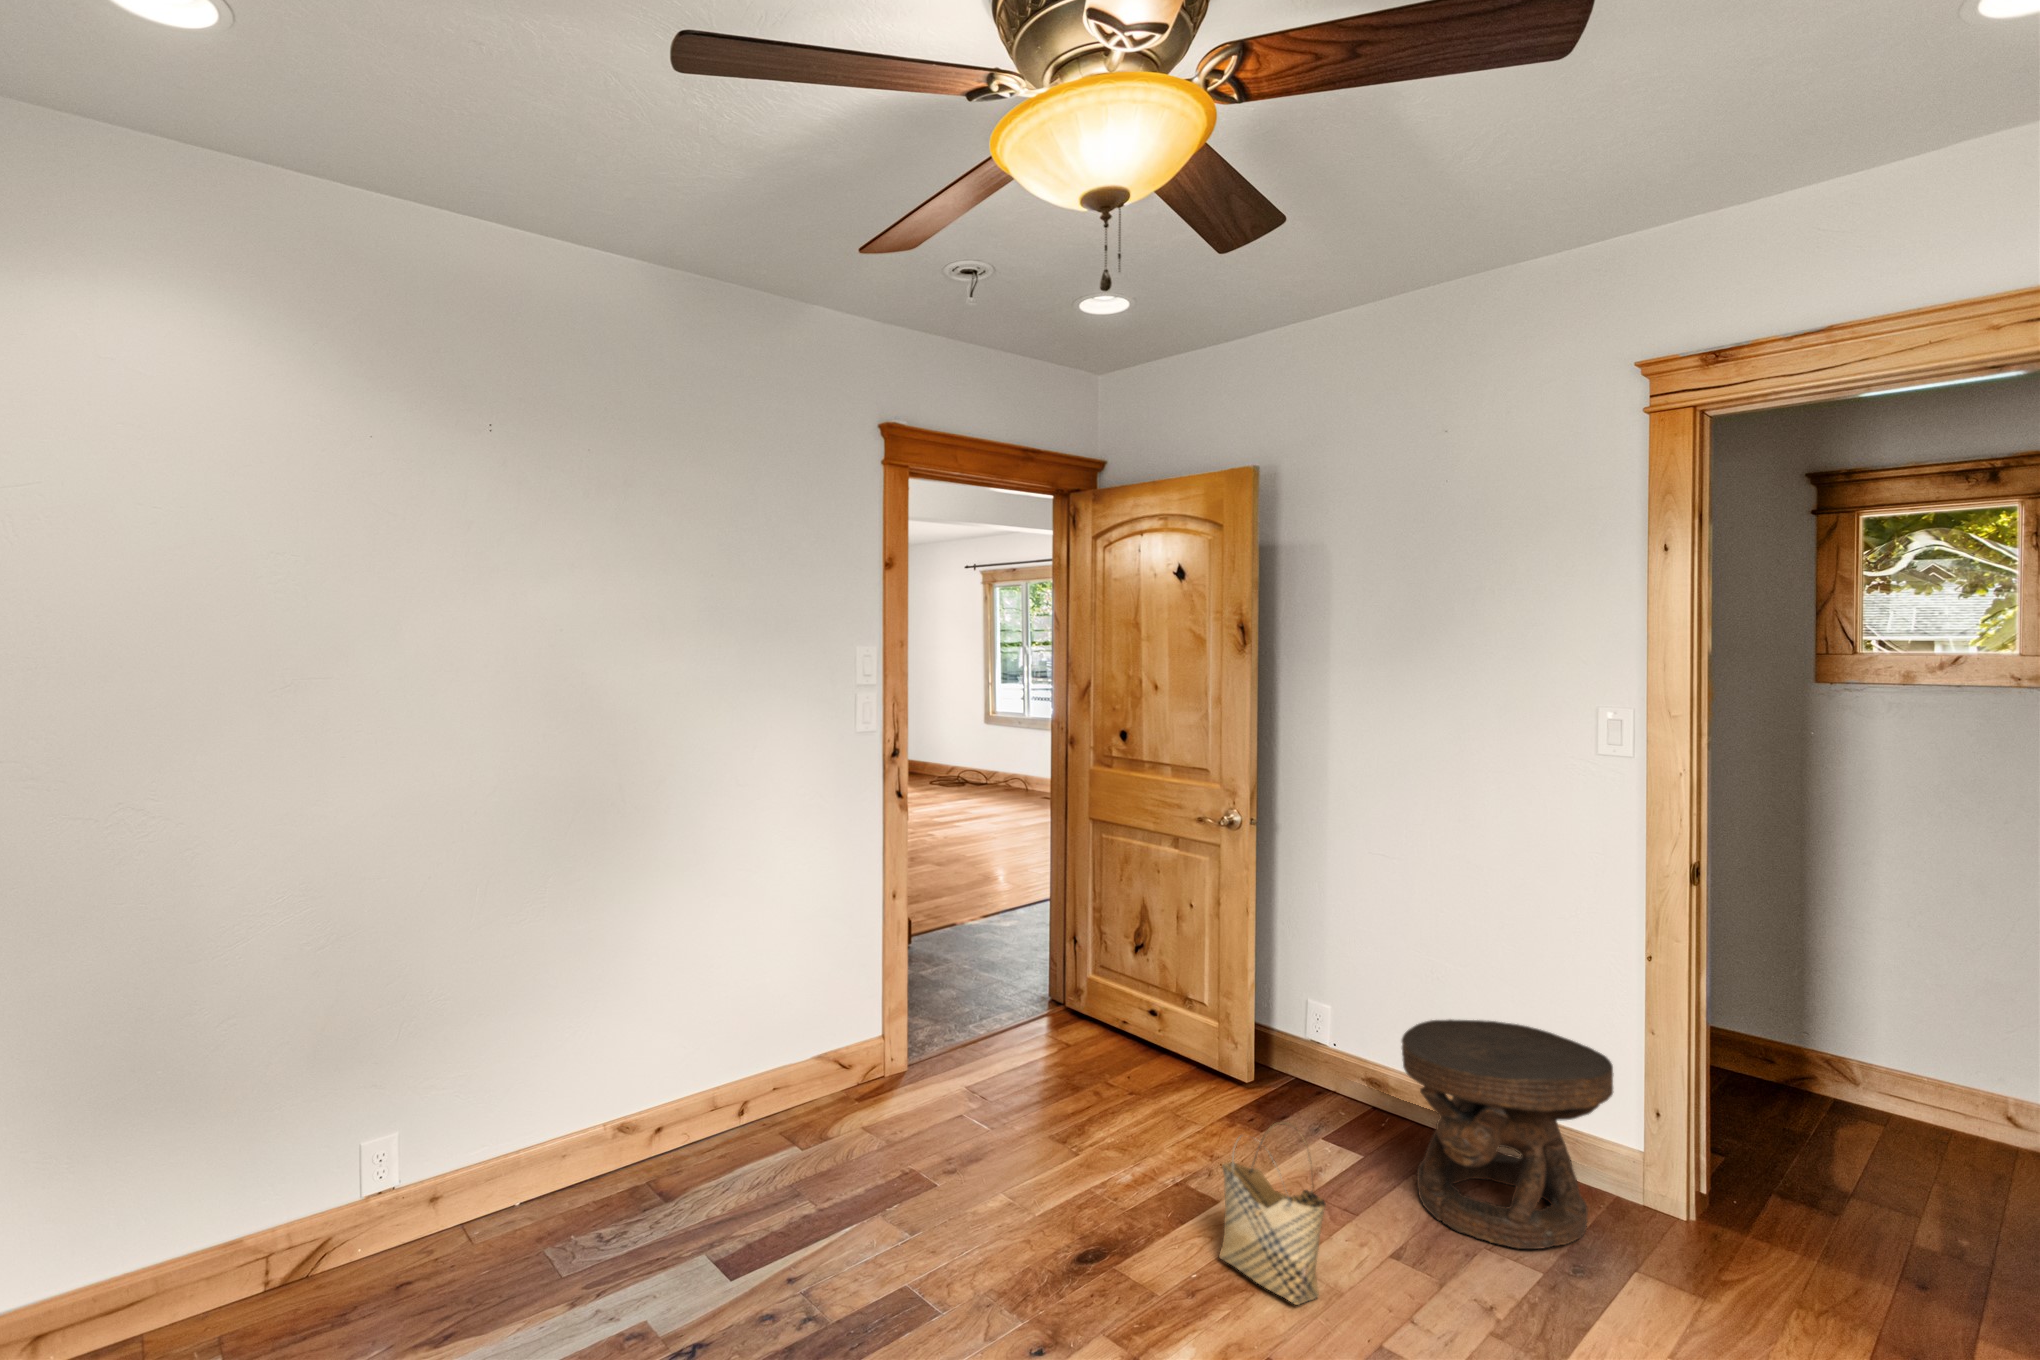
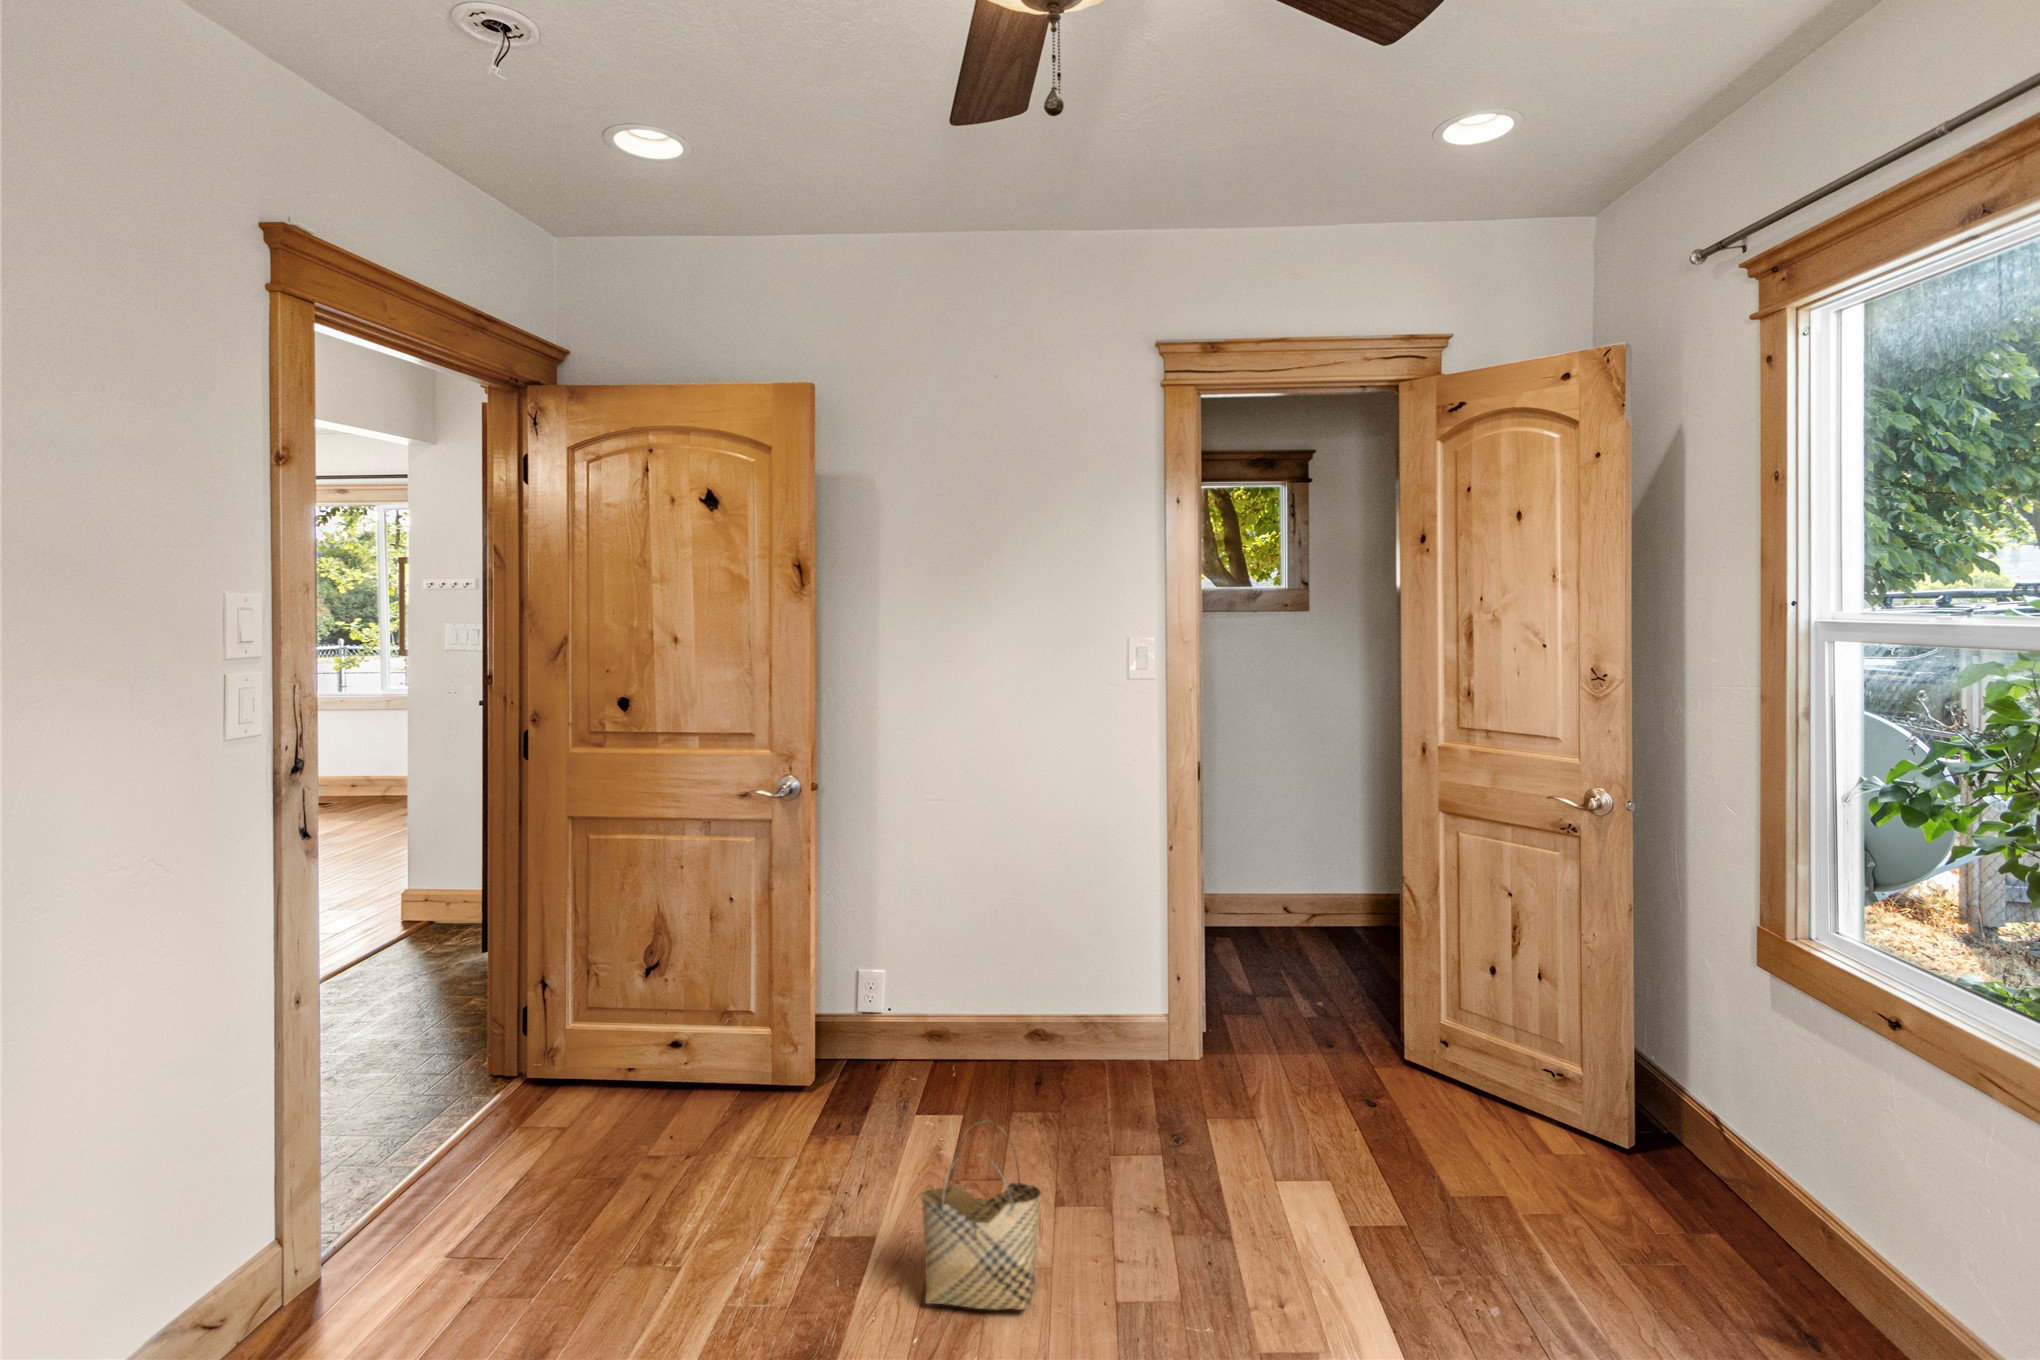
side table: present [1402,1020,1613,1249] -> none [1010,940,1177,1154]

